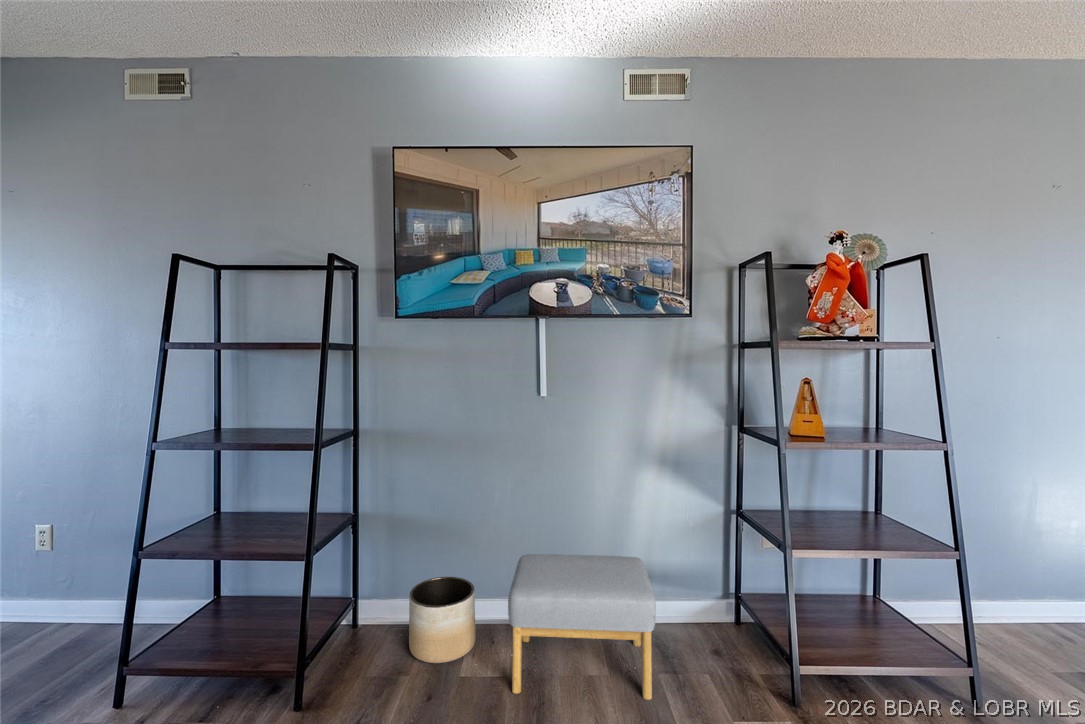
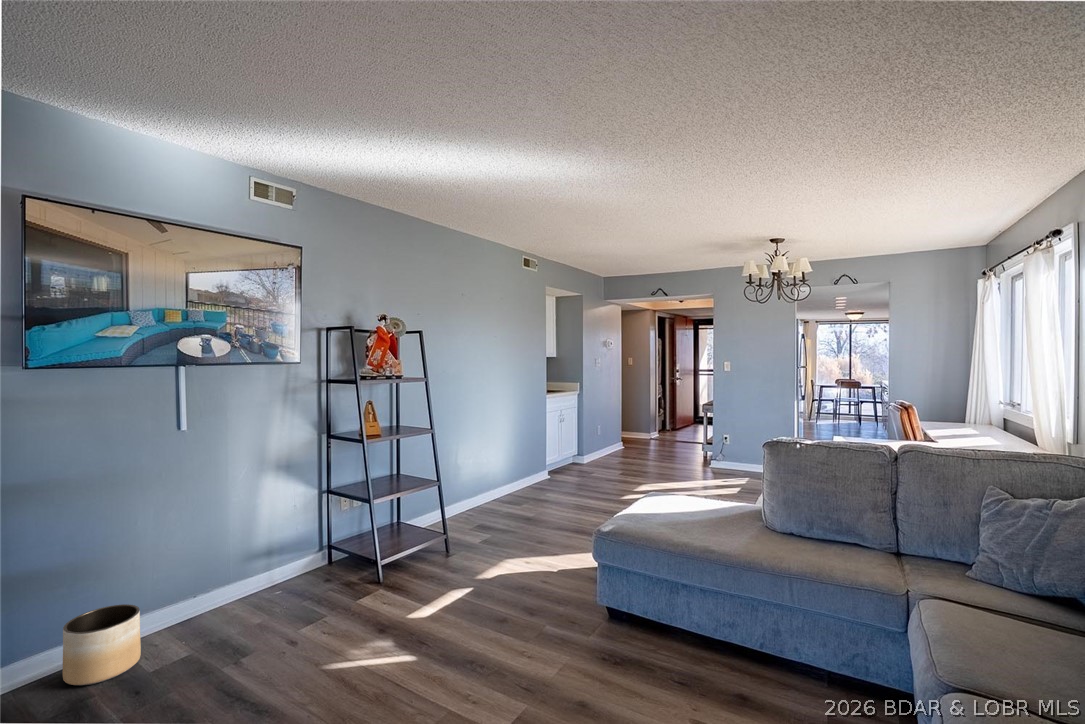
footstool: present [508,554,656,700] -> none [176,536,309,654]

